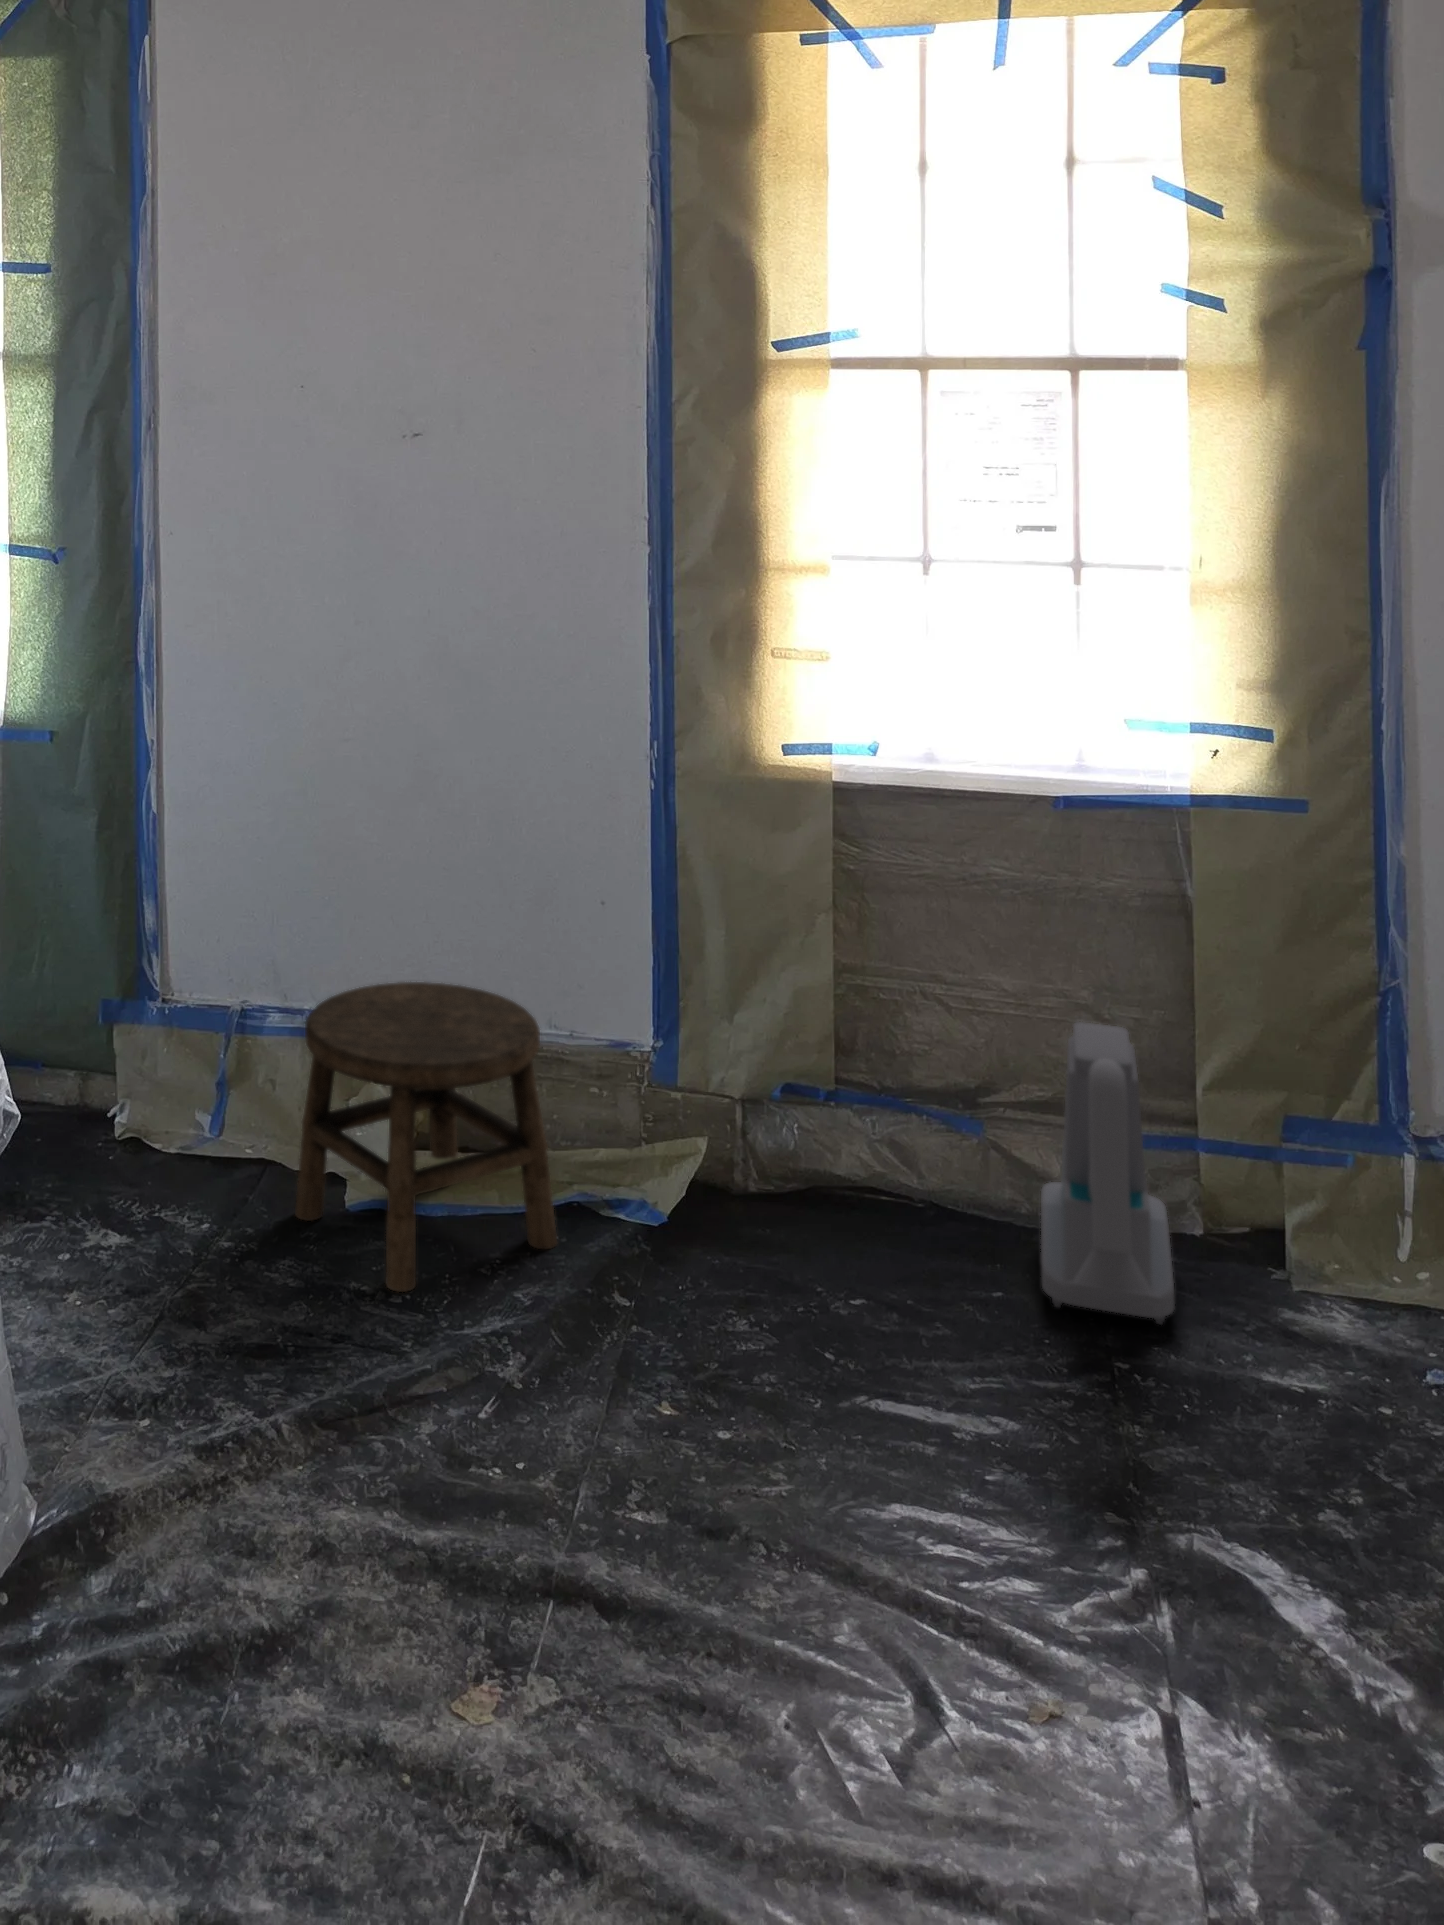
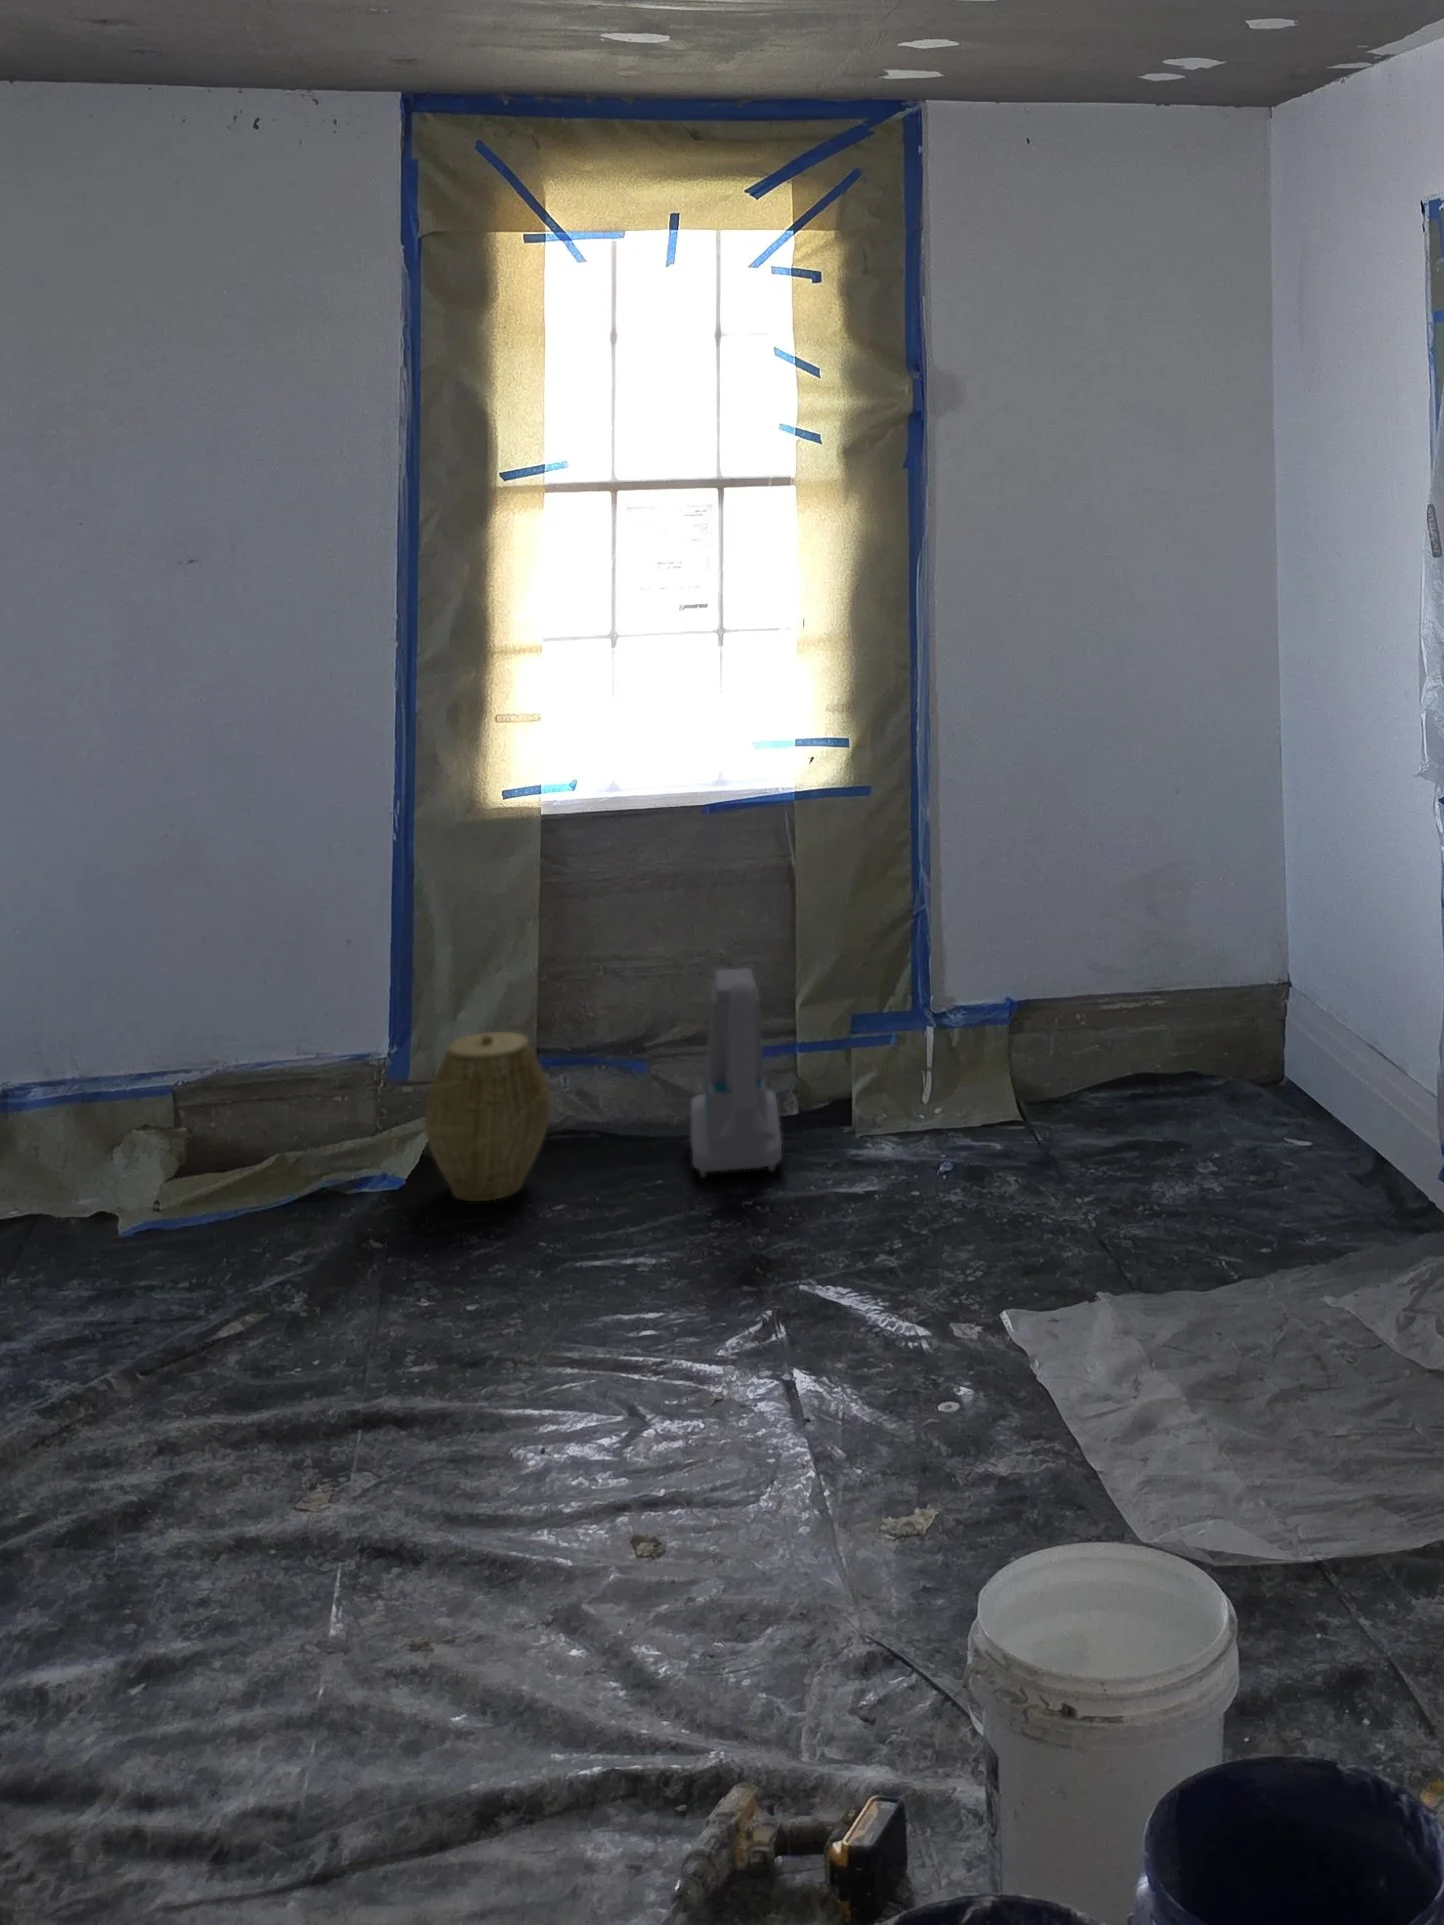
stool: present [295,982,557,1292] -> none [72,1029,317,1284]
woven basket: none [686,1048,845,1267] -> present [425,1032,551,1201]

